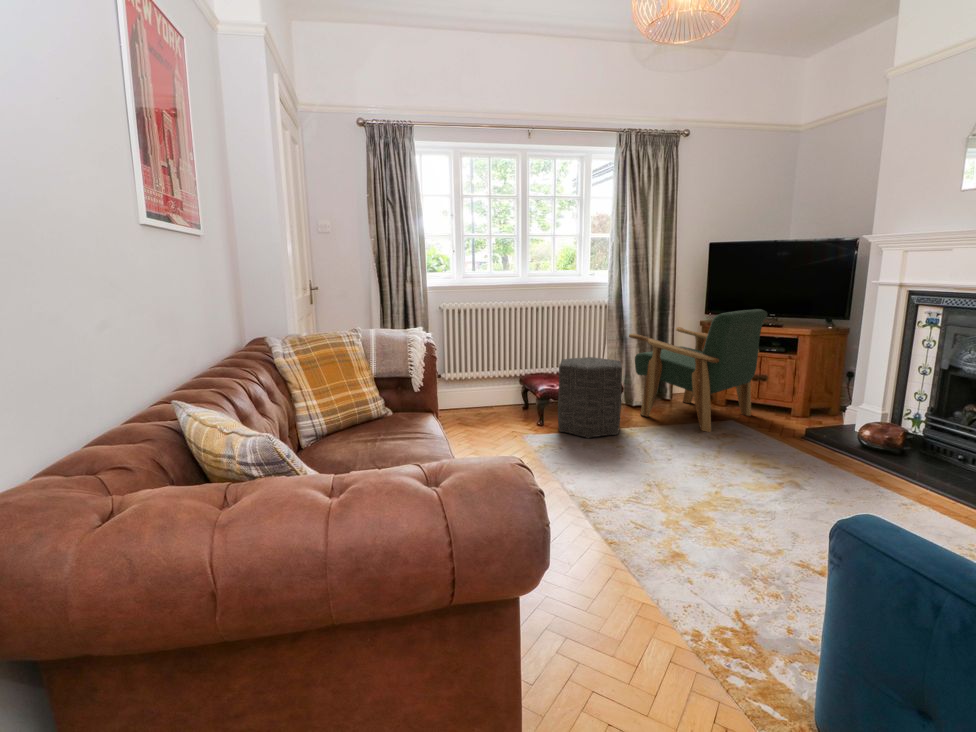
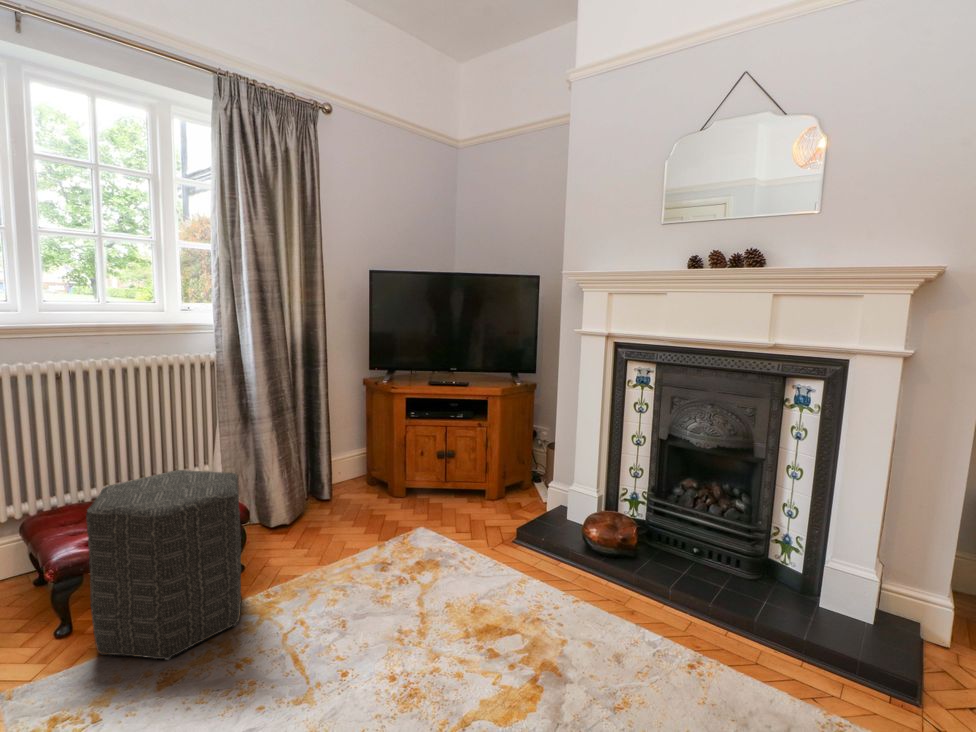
armchair: present [629,309,767,432] -> none [254,365,457,568]

